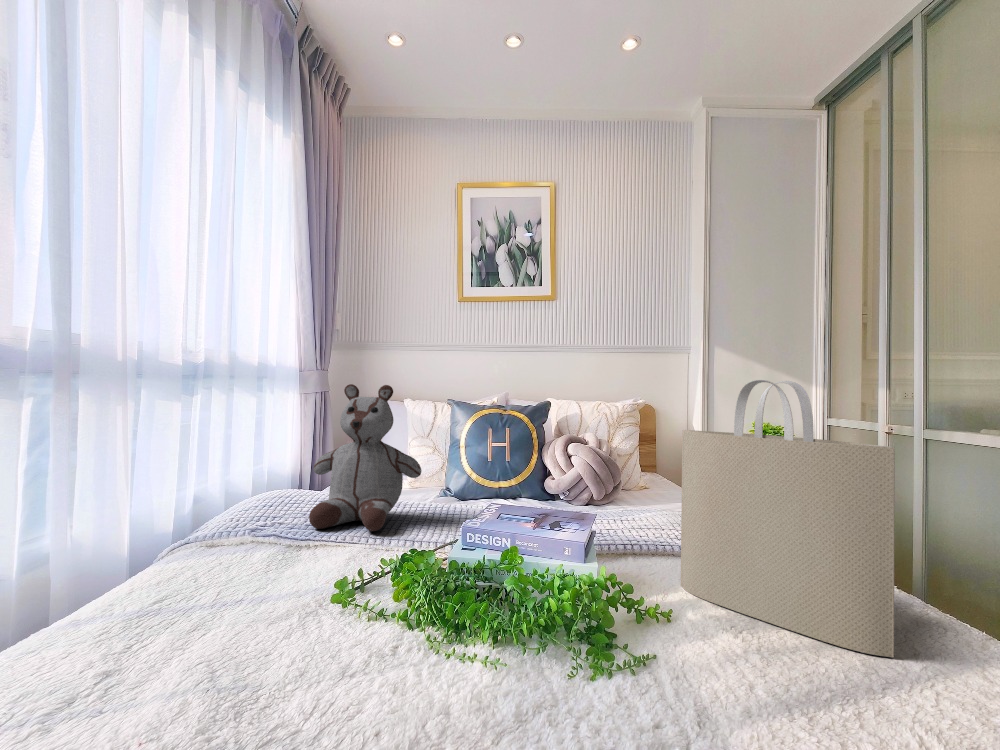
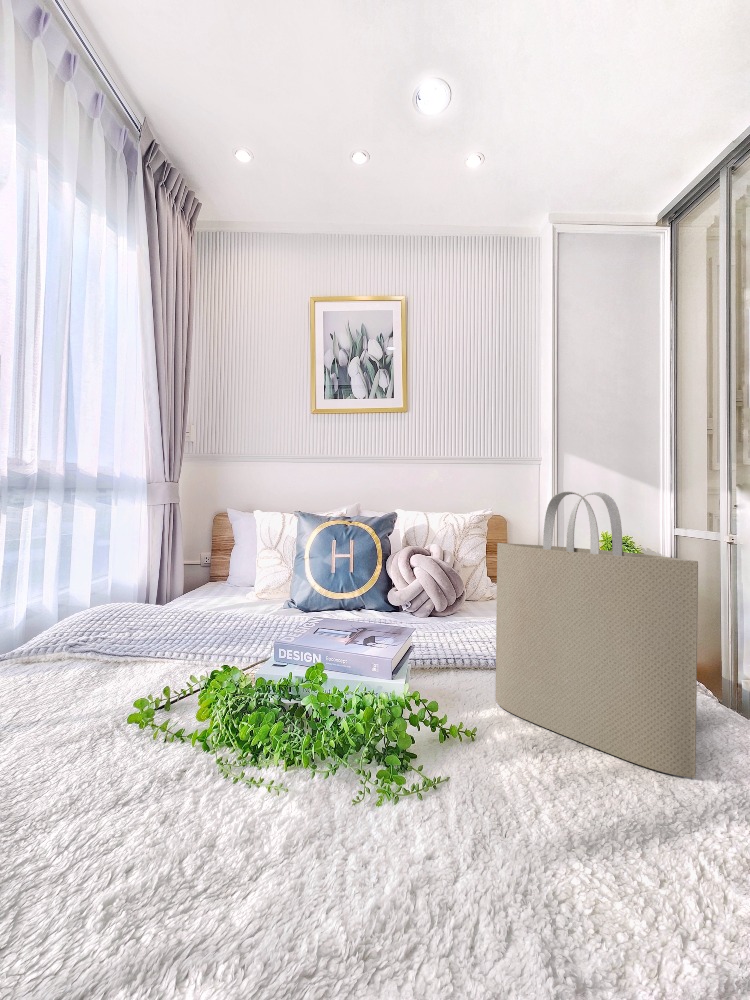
stuffed bear: present [309,384,422,531] -> none [134,498,251,645]

